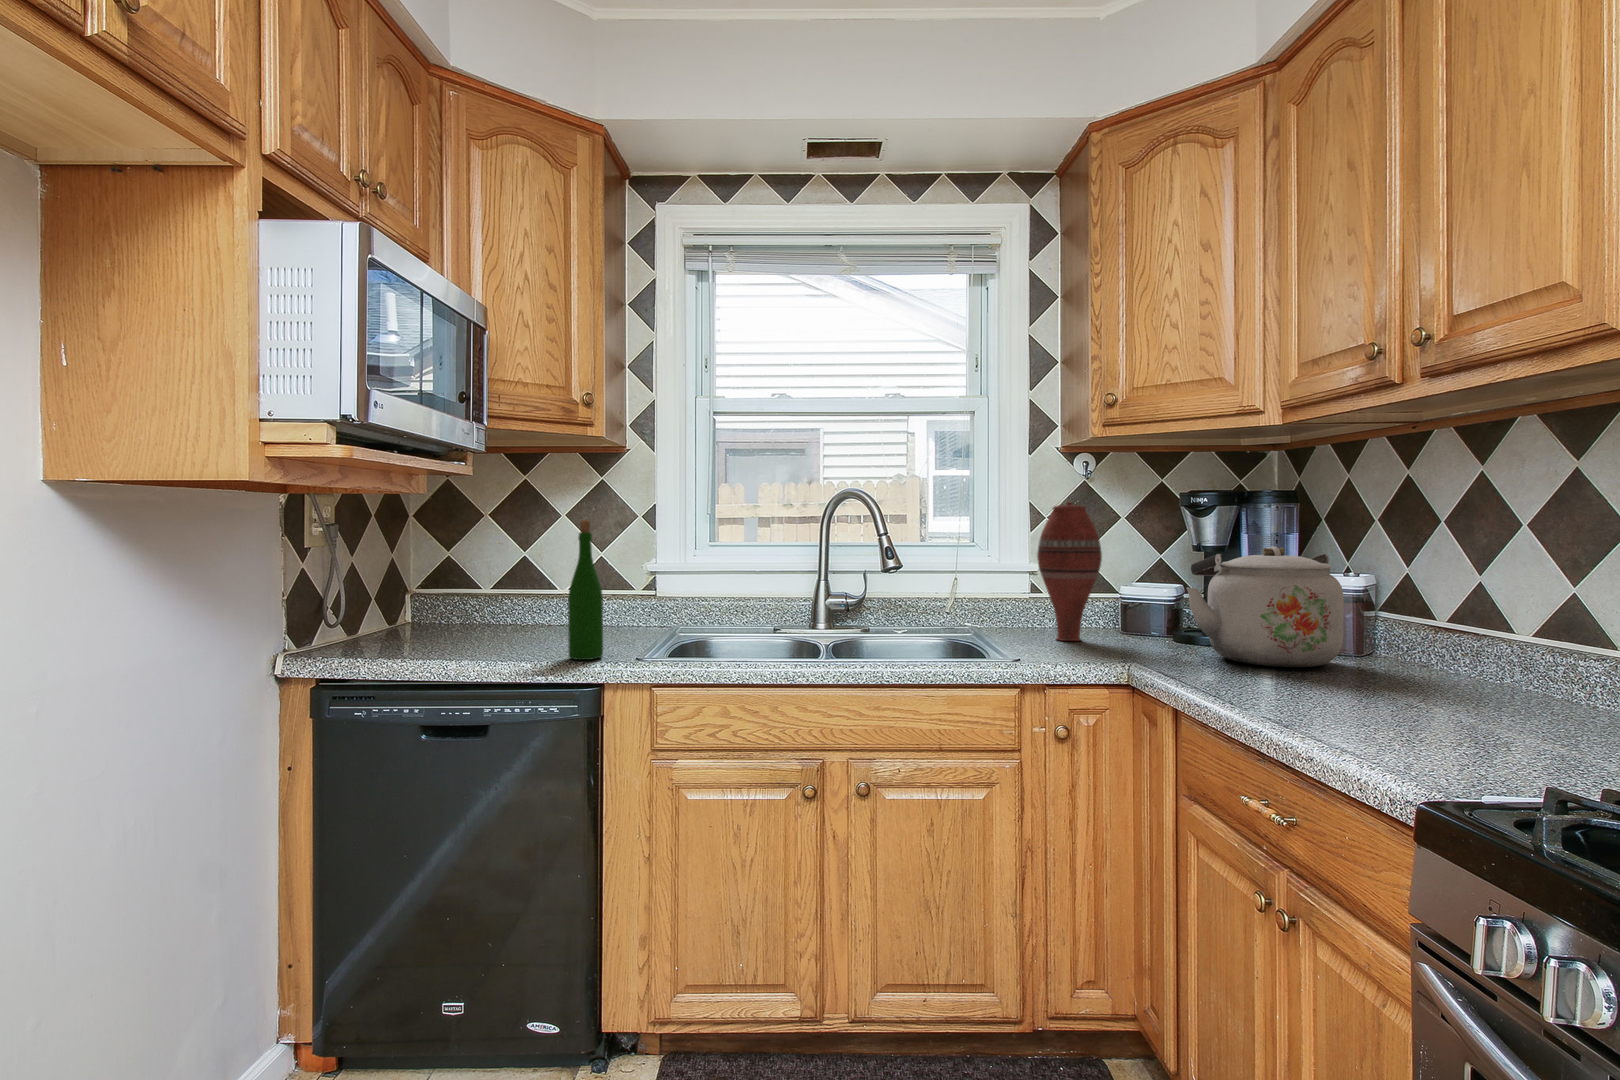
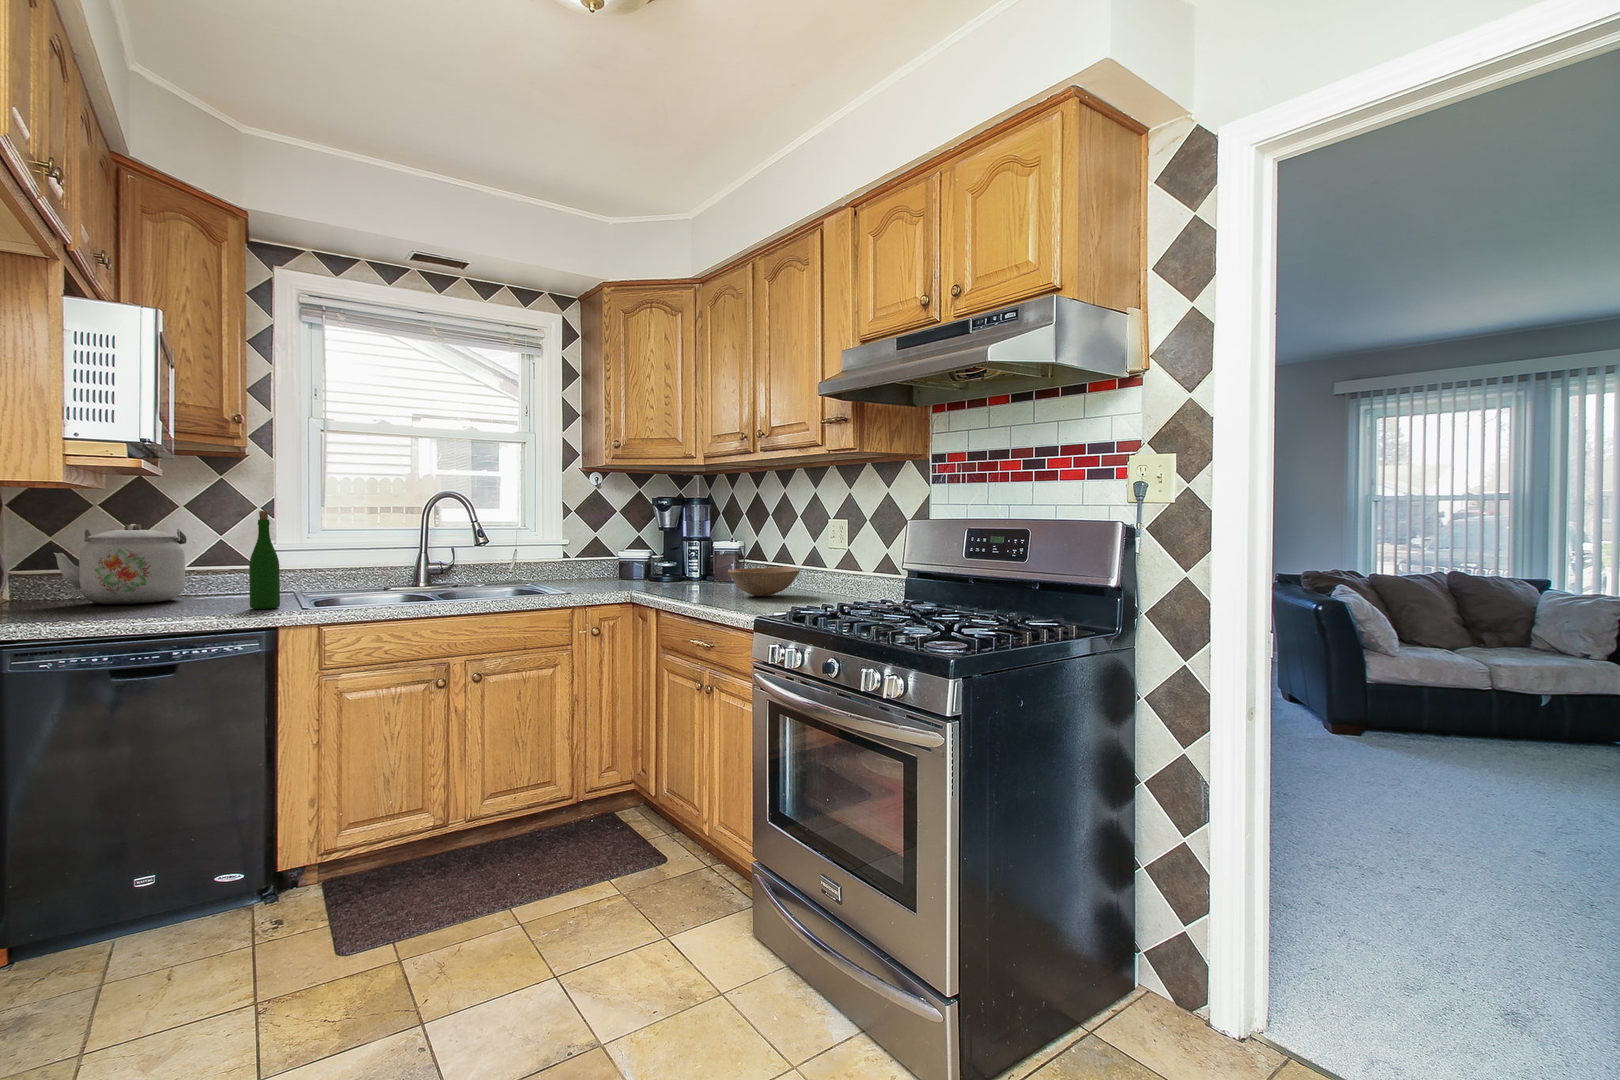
vase: present [1037,502,1102,641] -> none [572,503,611,585]
kettle: present [1186,546,1344,667] -> present [54,524,187,604]
bowl: none [1359,637,1577,709] -> present [728,566,800,596]

